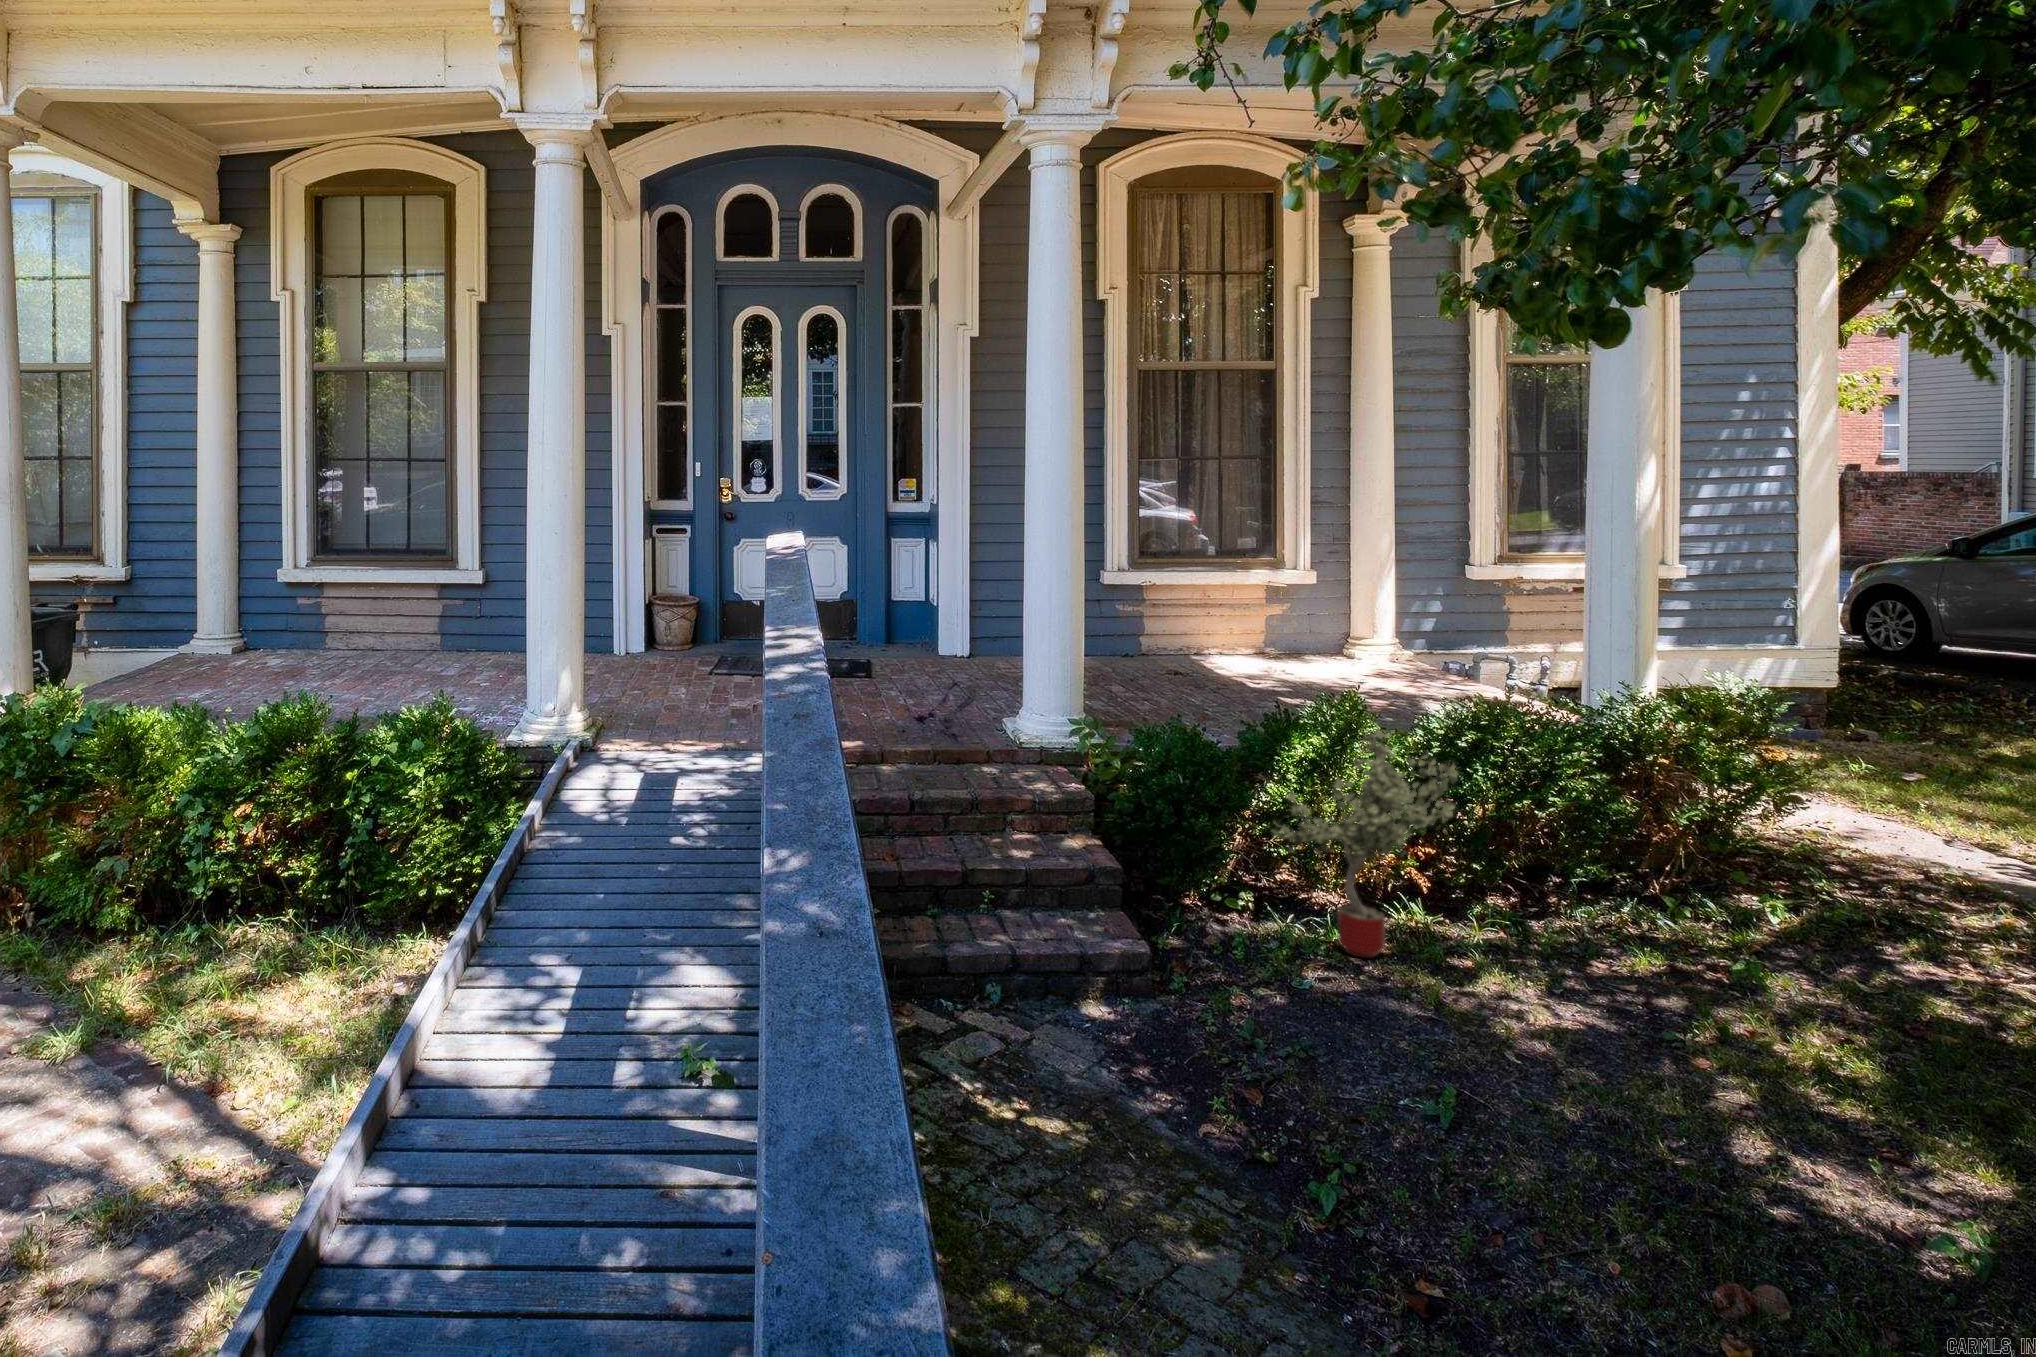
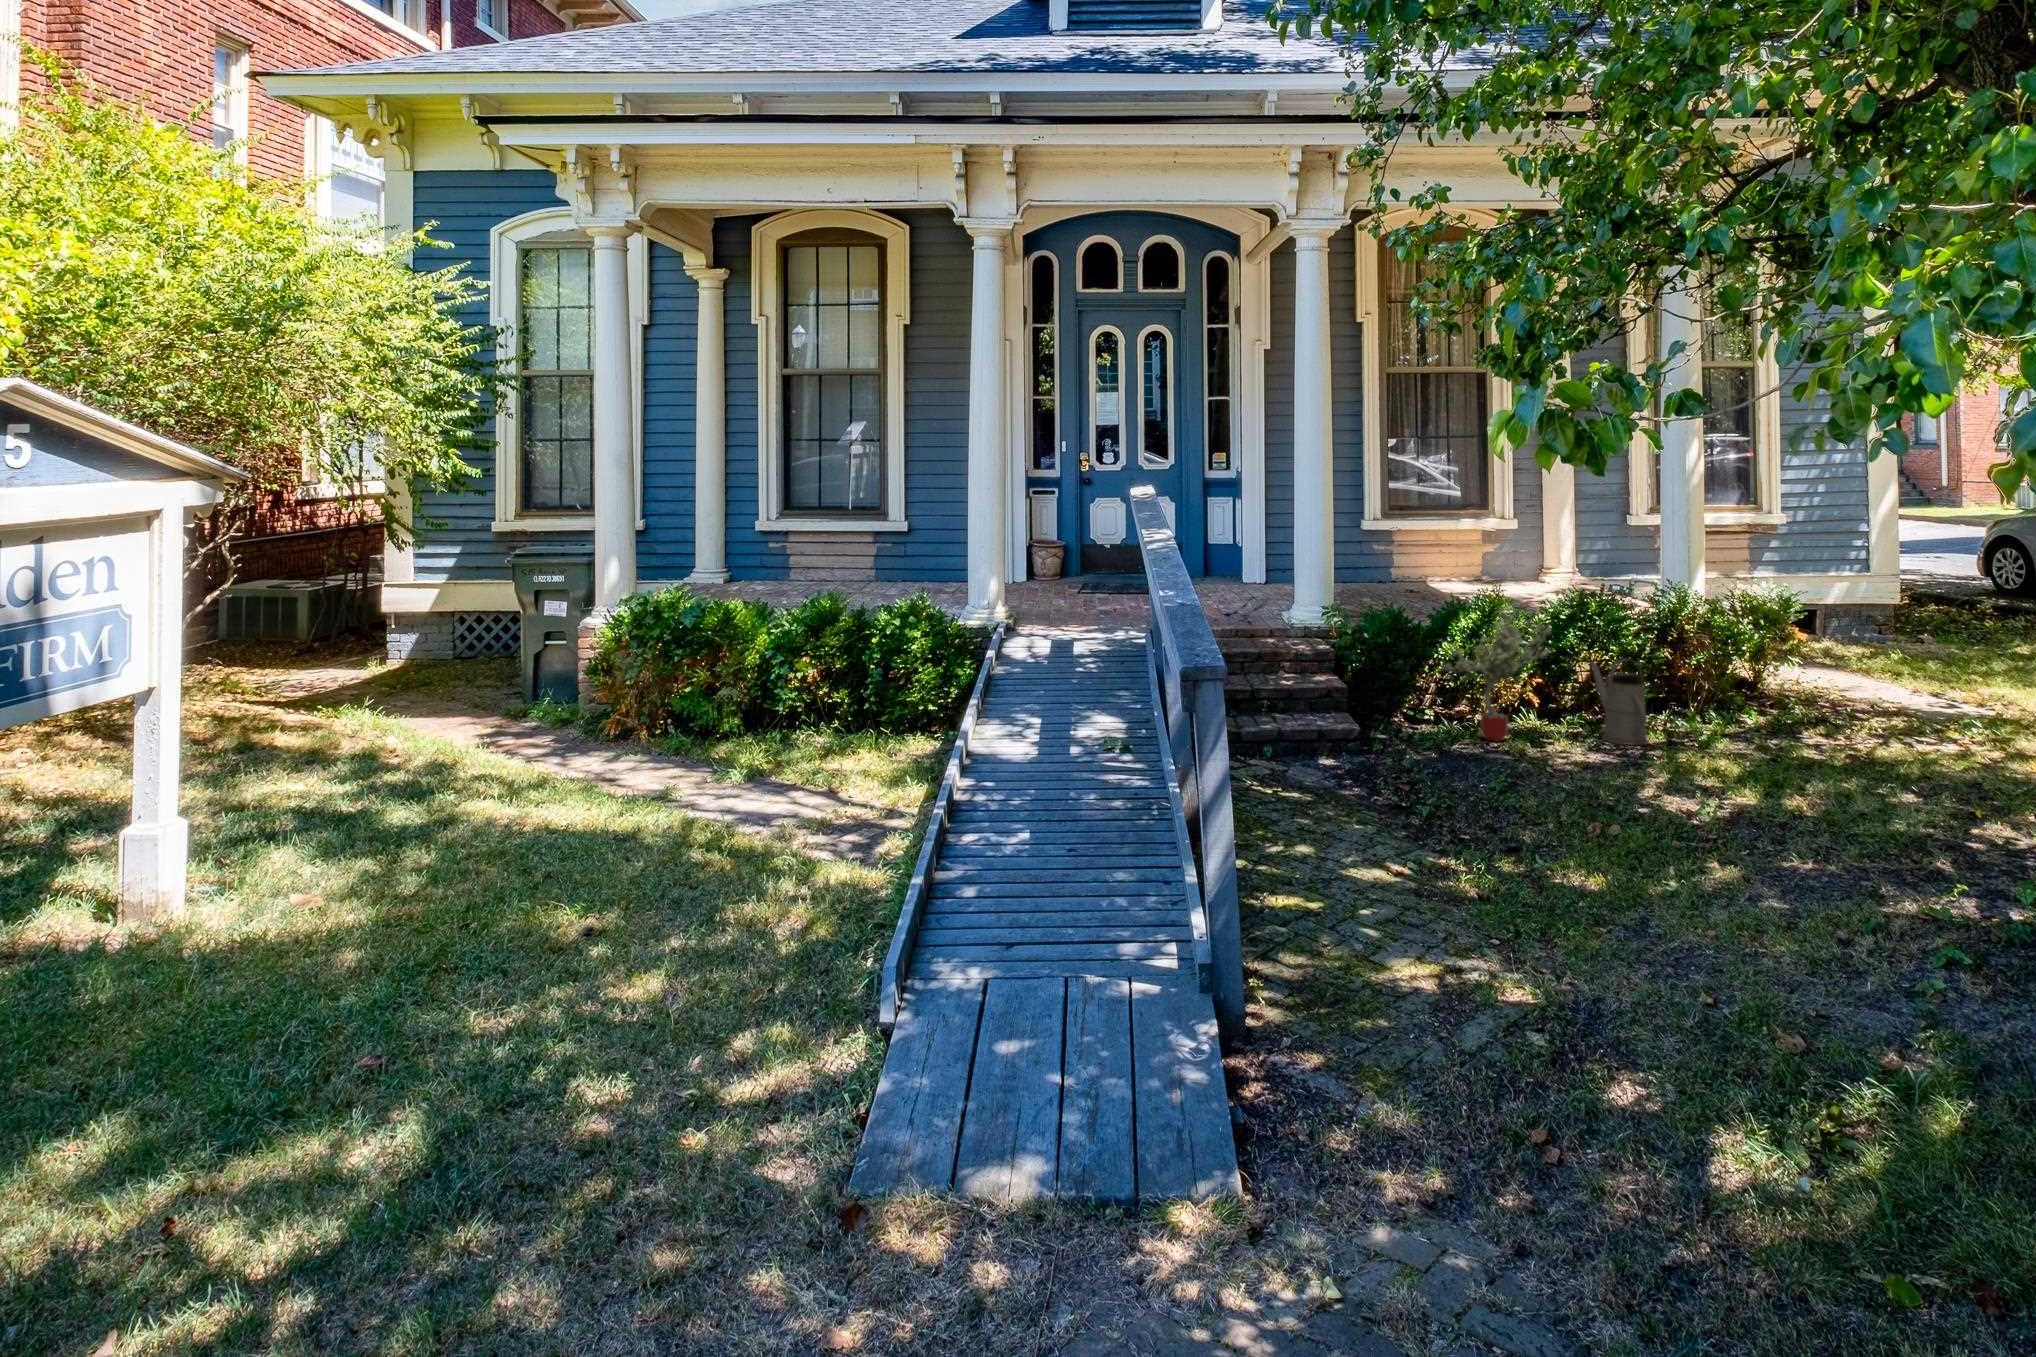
watering can: none [1498,811,1626,969] -> present [1590,659,1648,745]

